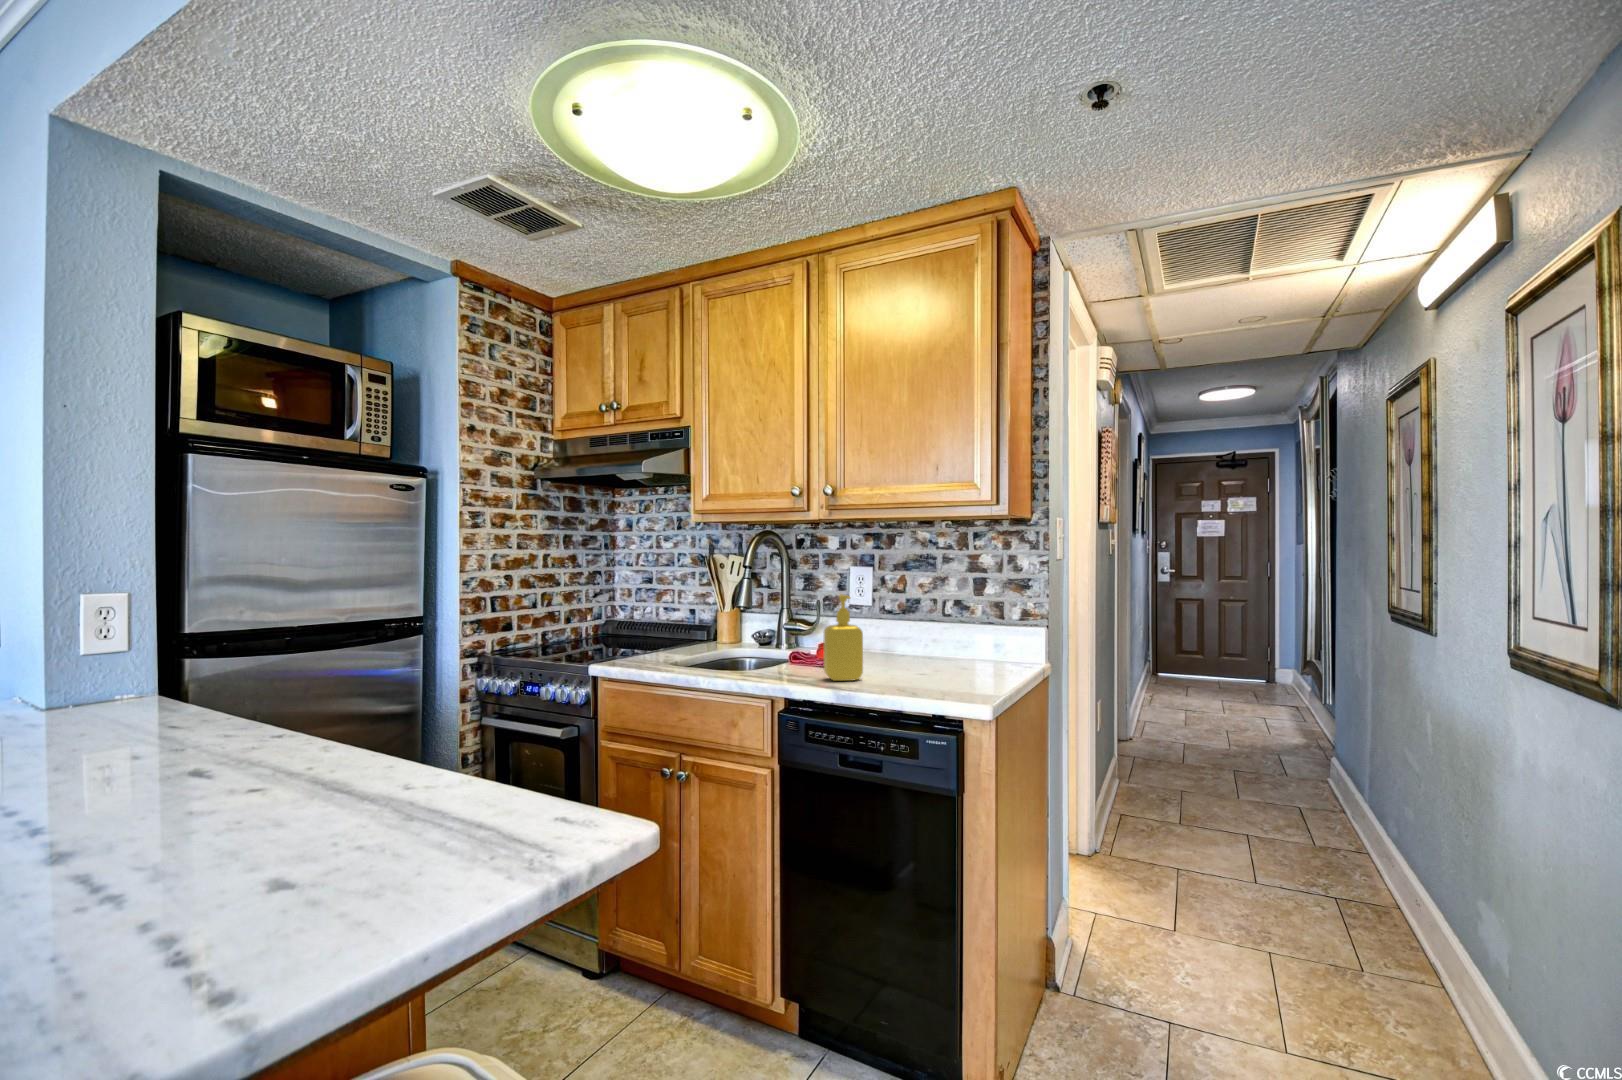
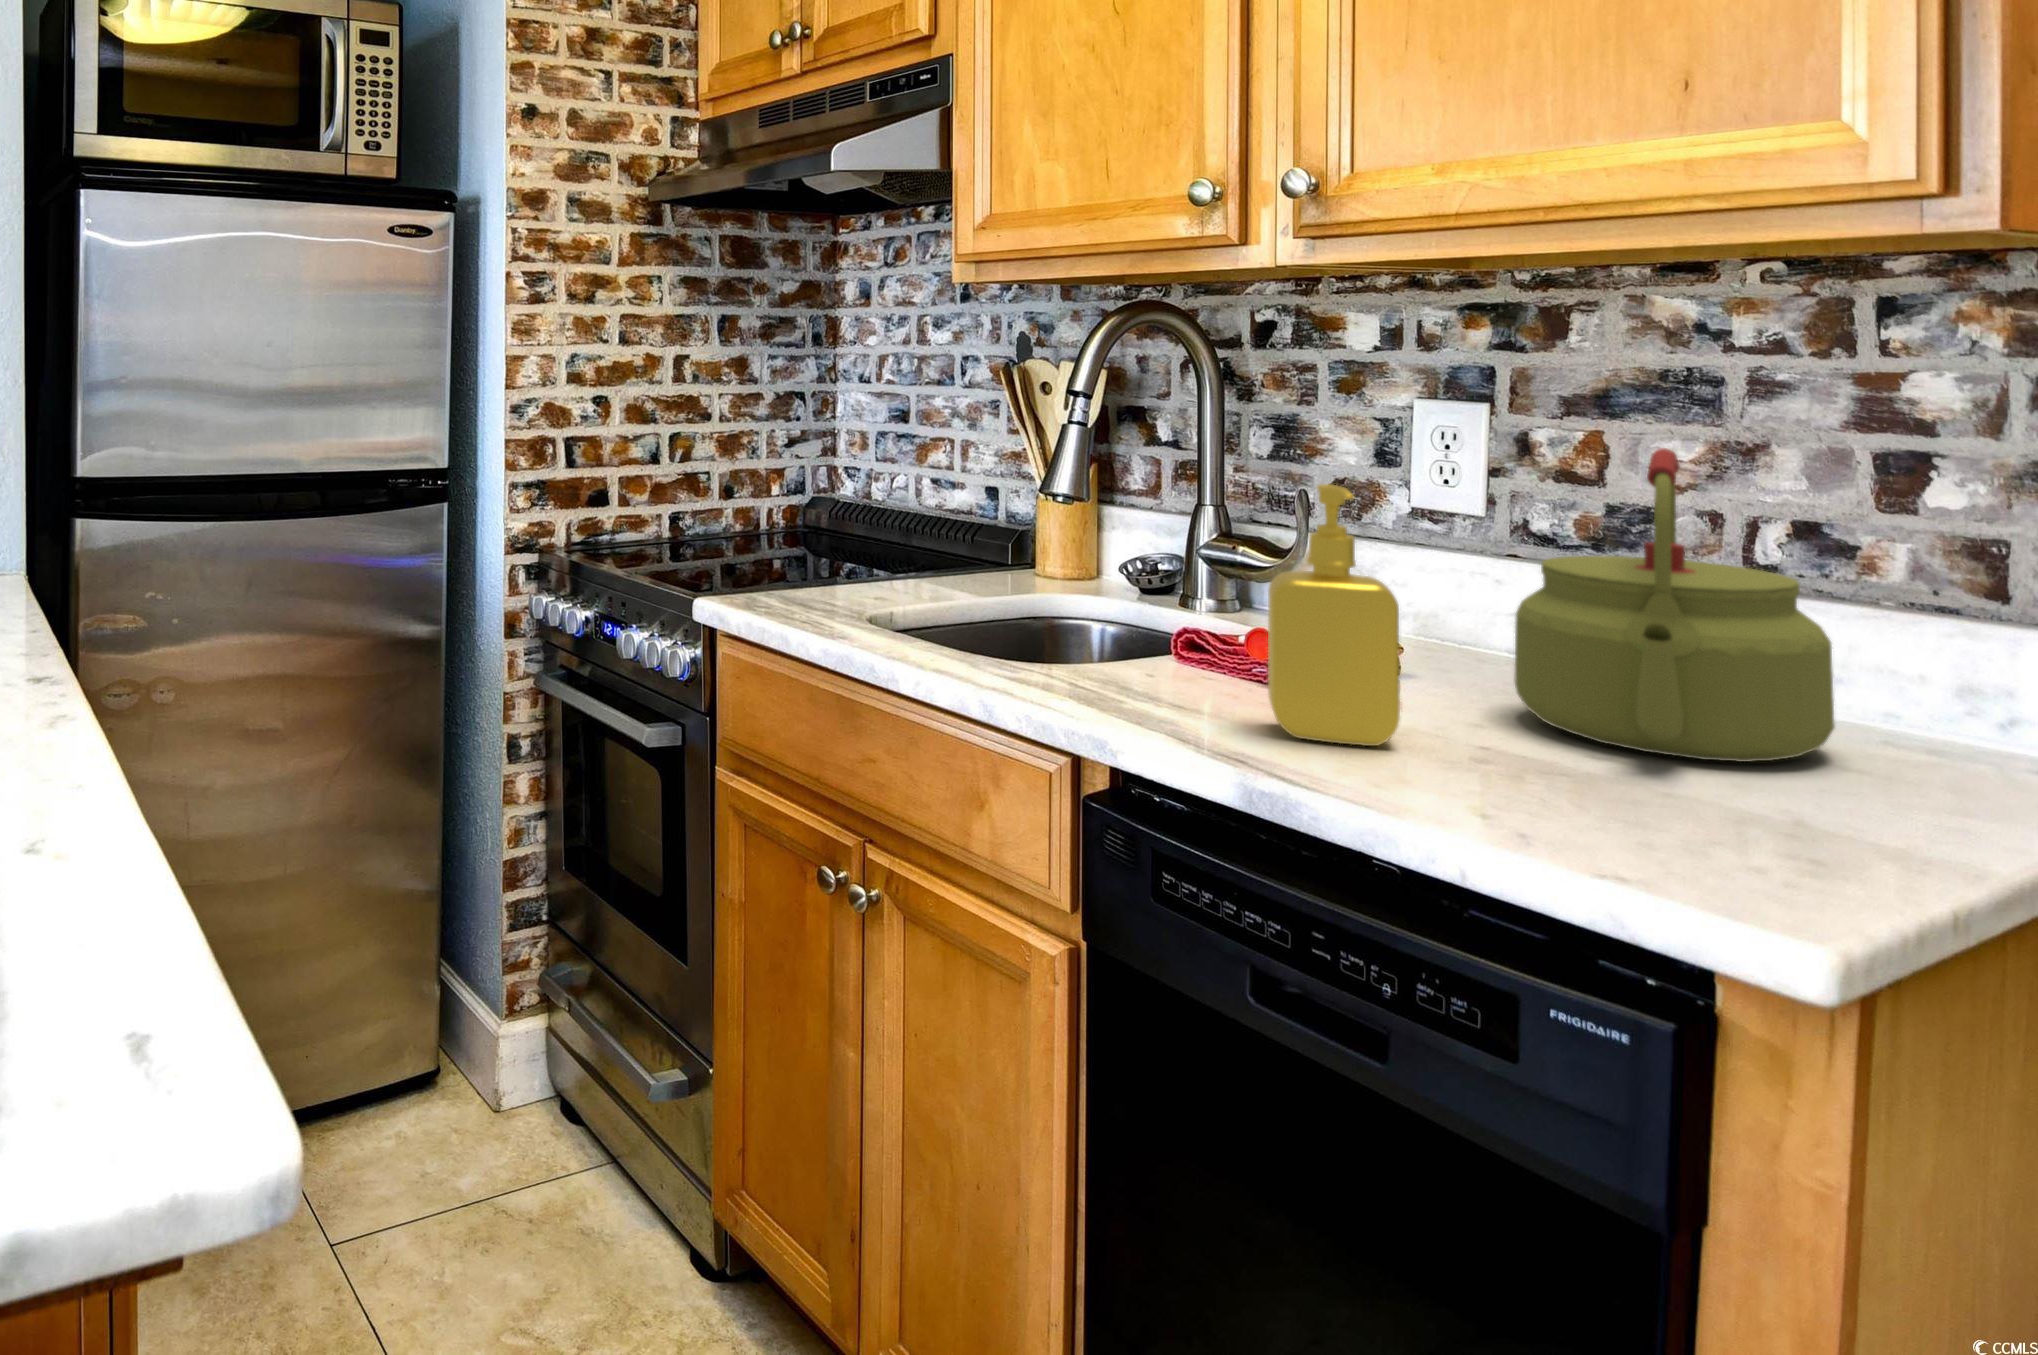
kettle: none [889,579,966,673] -> present [1514,448,1834,762]

